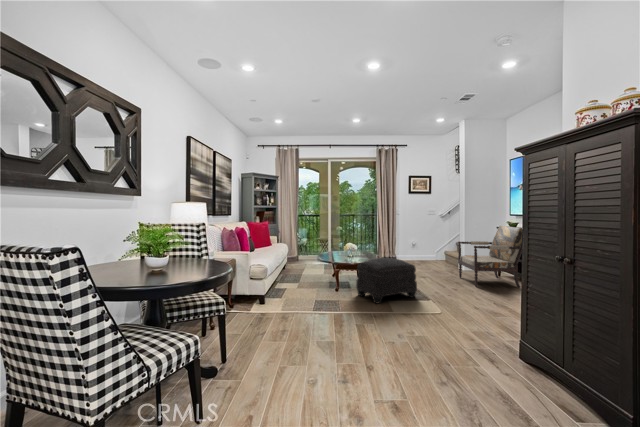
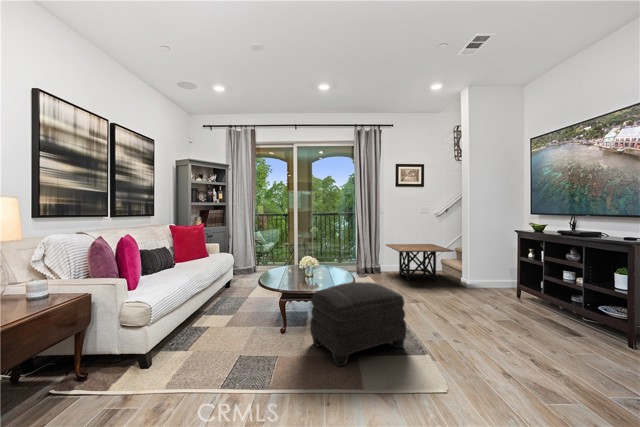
armchair: present [458,226,524,288] -> none [462,229,570,321]
side table: none [401,239,454,266] -> present [386,244,454,280]

